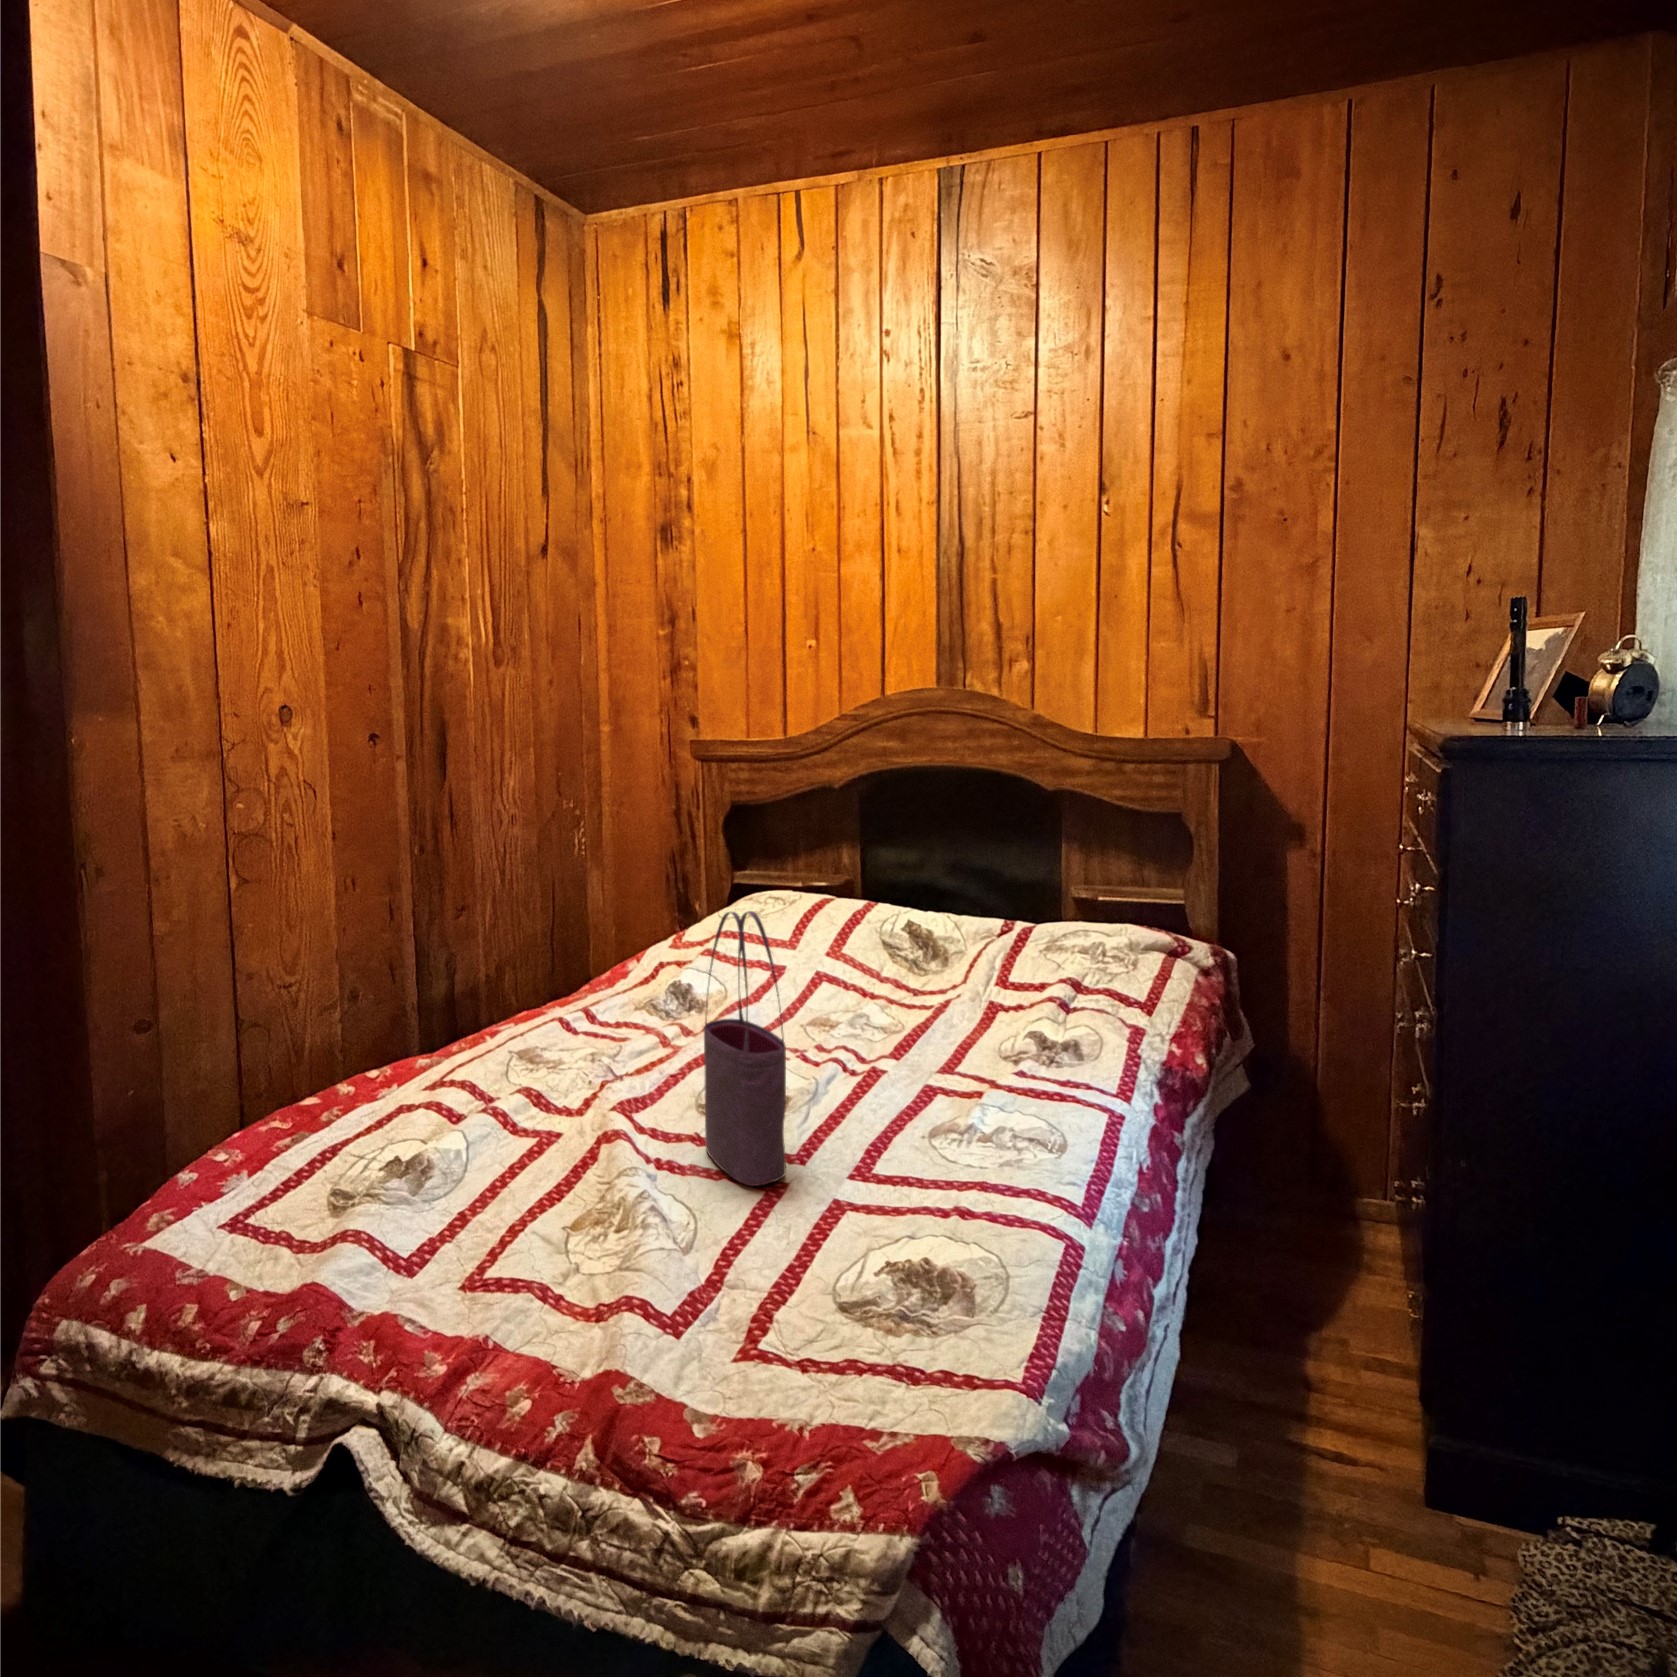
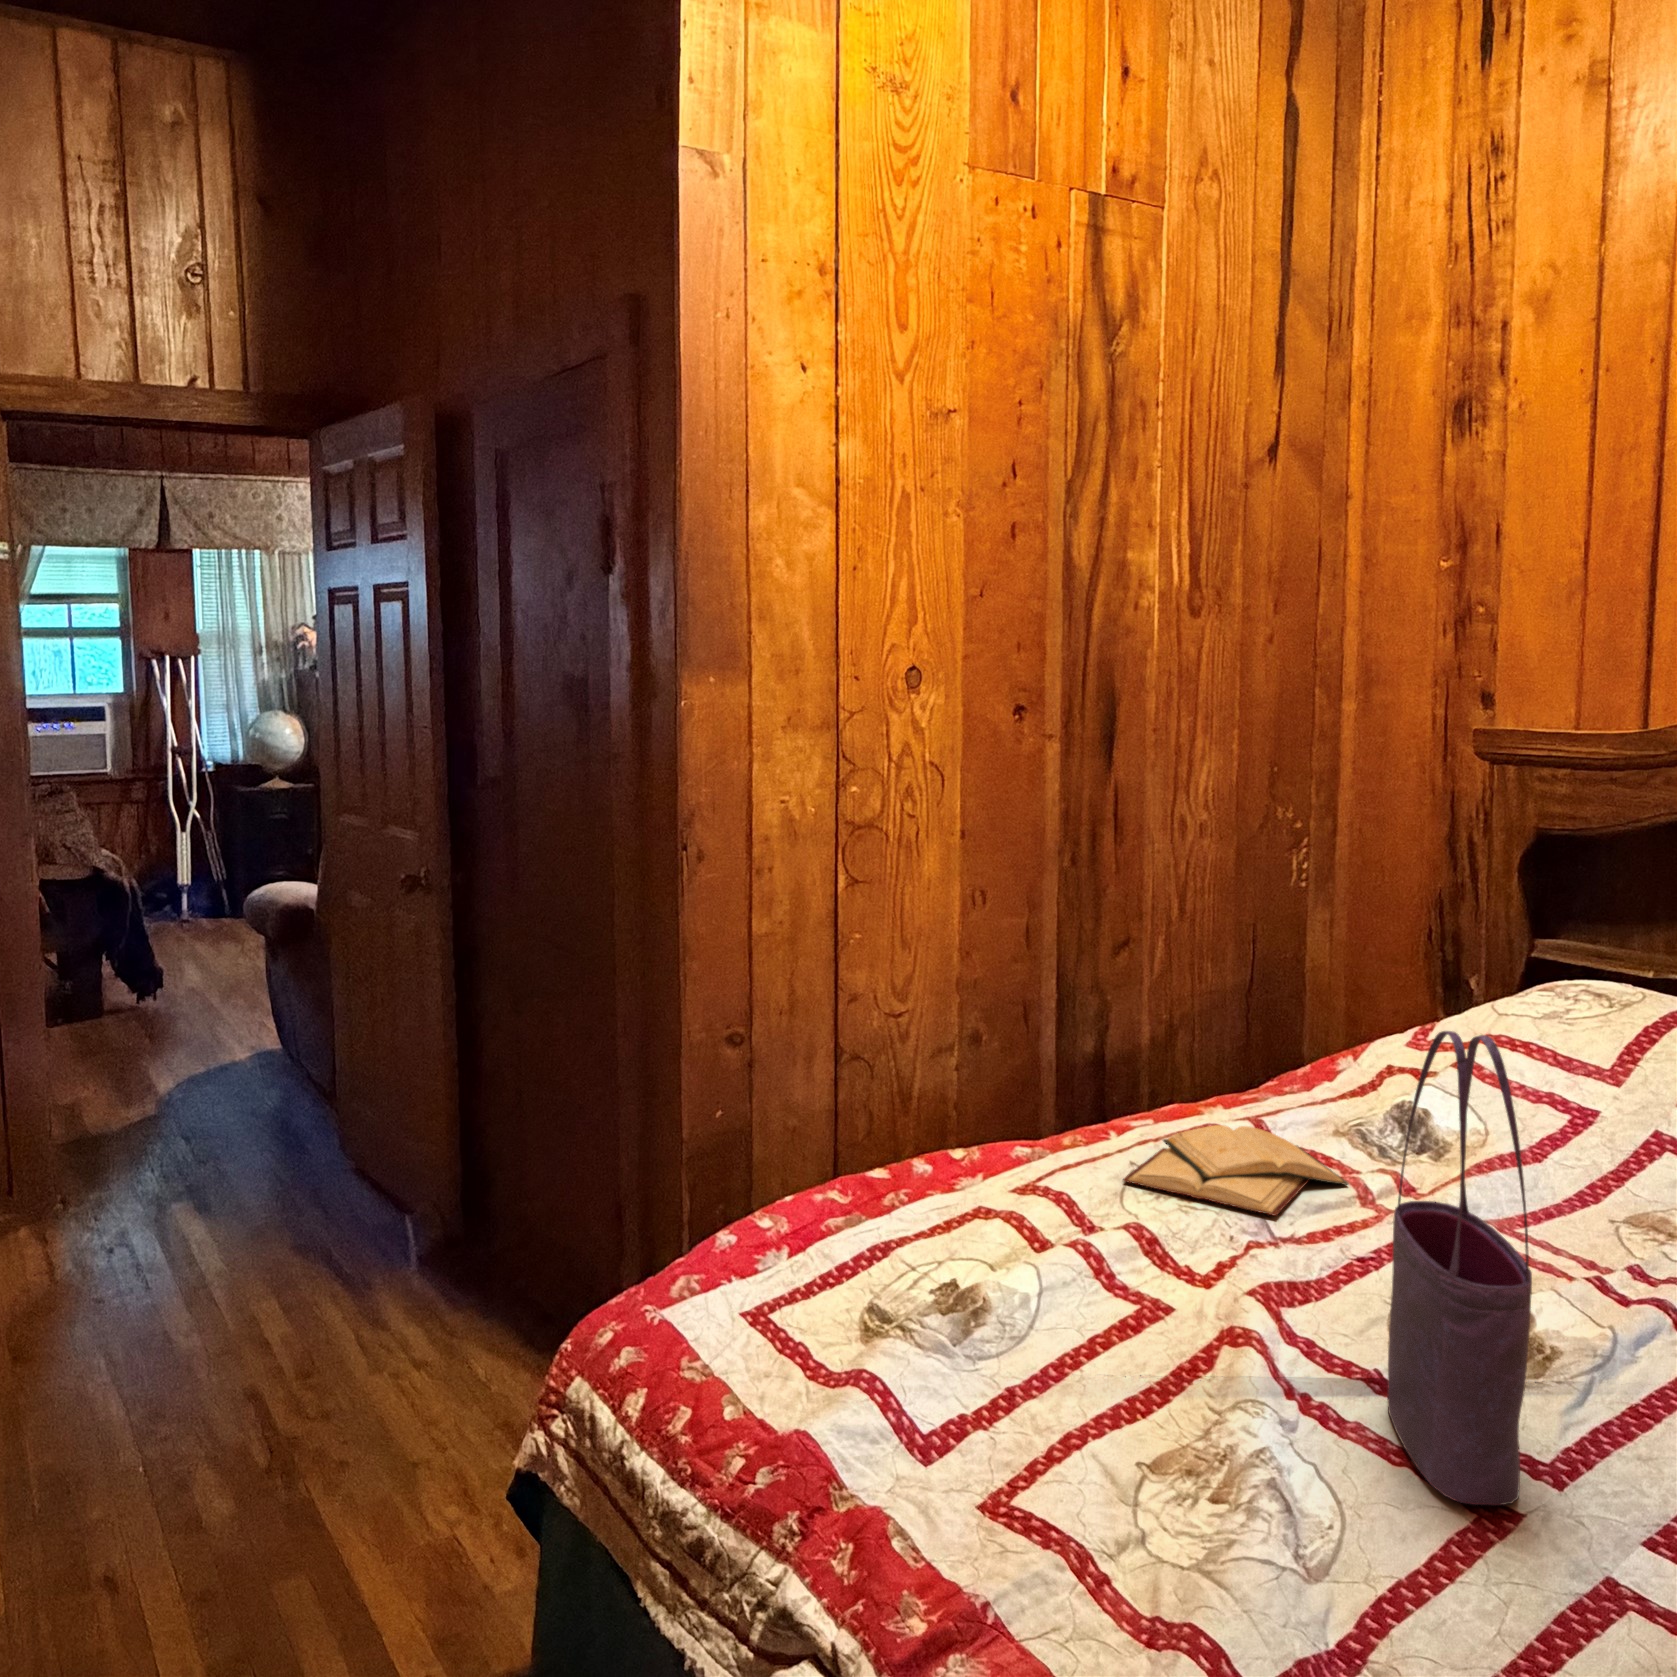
diary: none [507,1013,654,1065] -> present [1123,1125,1348,1216]

